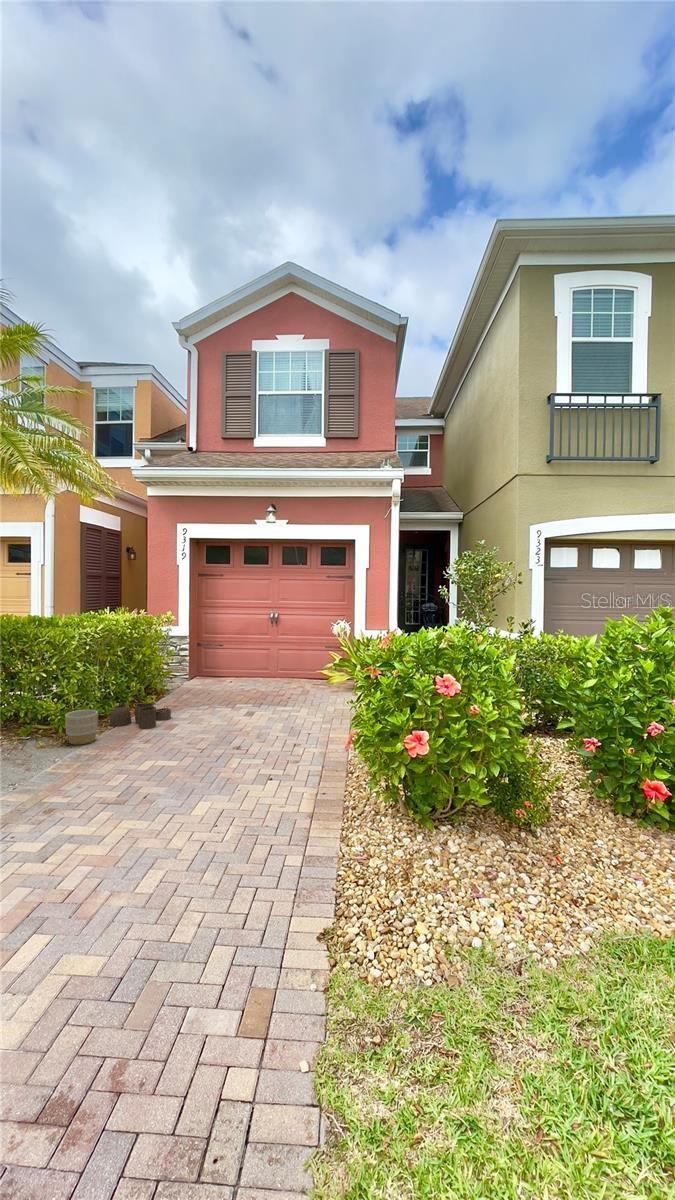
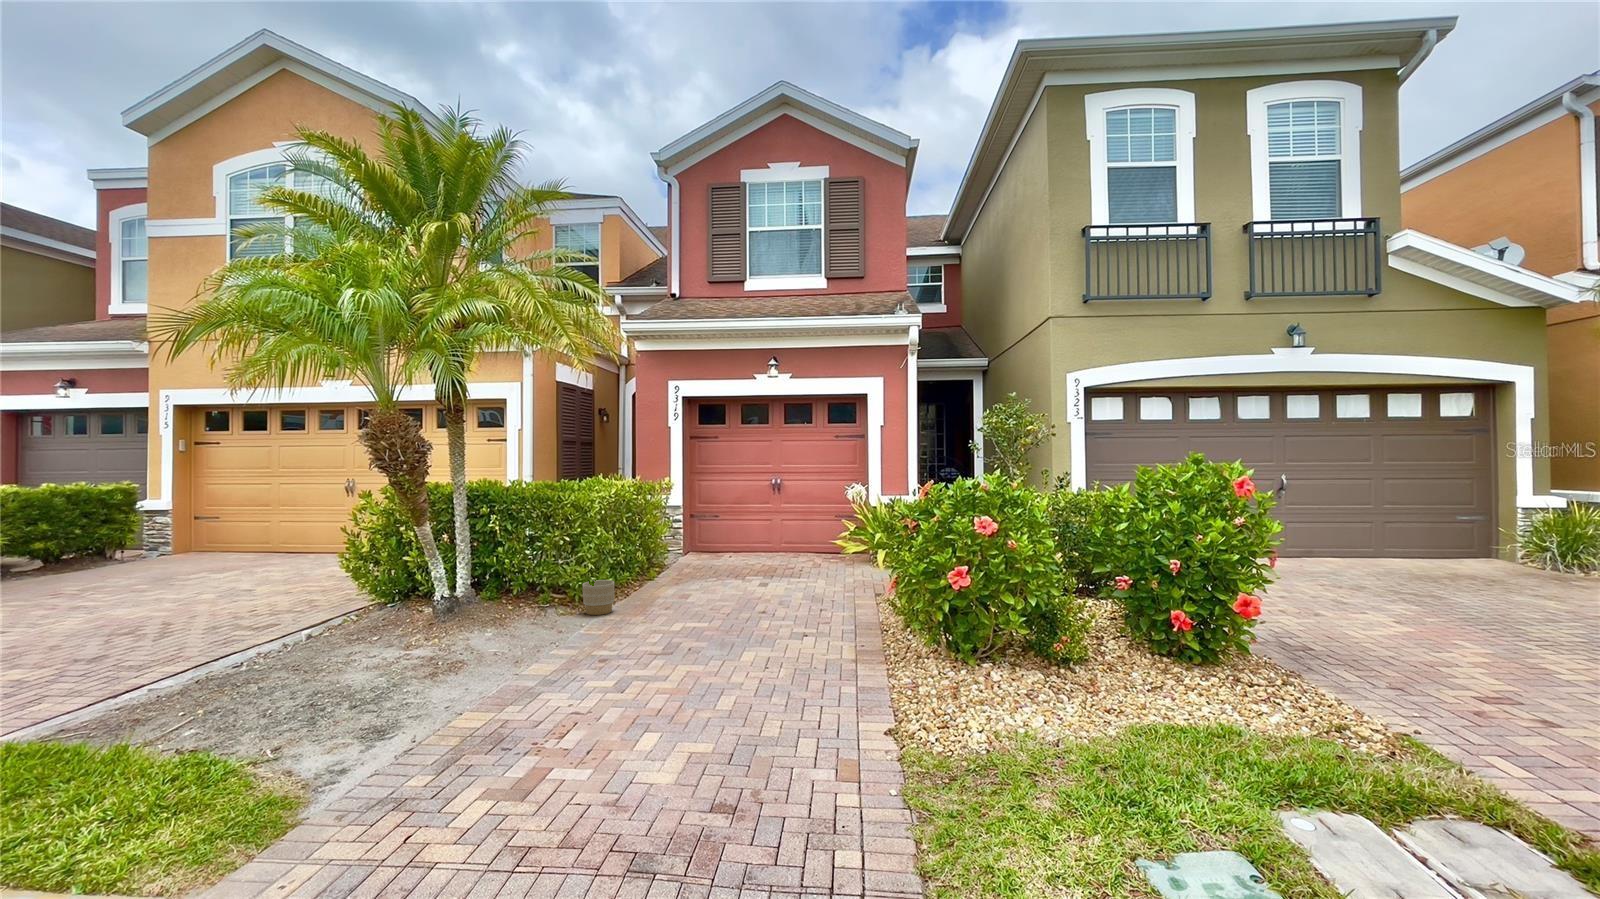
woven basket: present [109,702,171,728] -> none [618,574,680,601]

